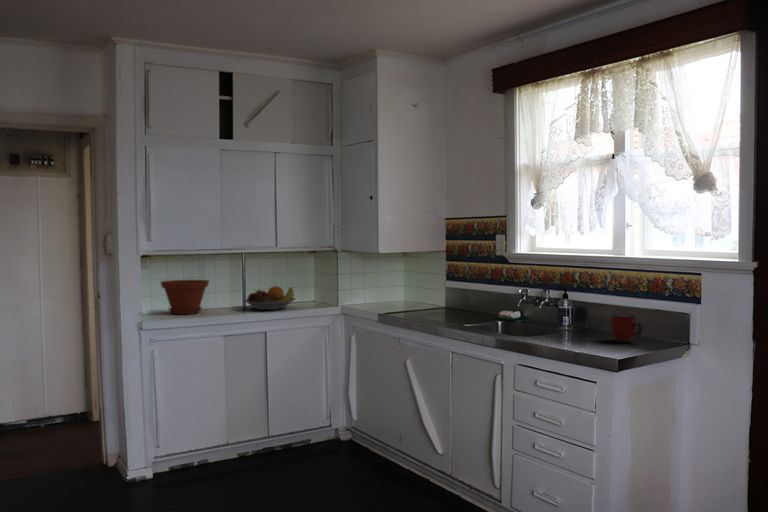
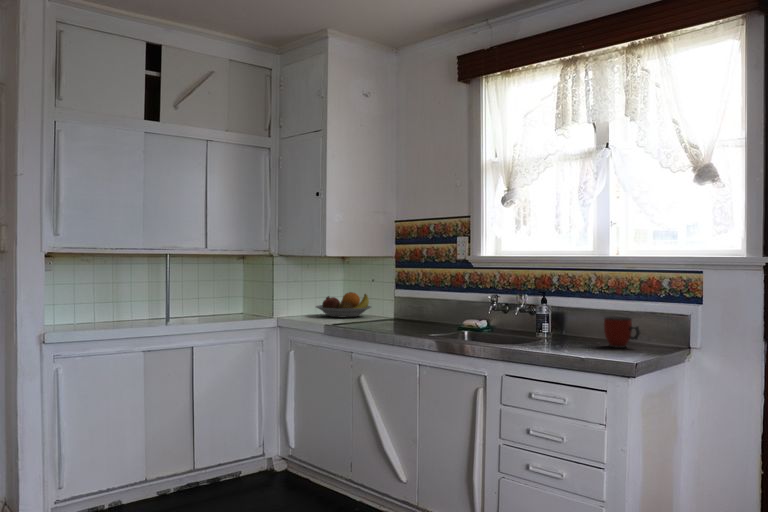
plant pot: present [161,280,209,314] -> none [64,286,125,326]
fruit bowl: present [243,286,295,310] -> present [316,292,371,318]

